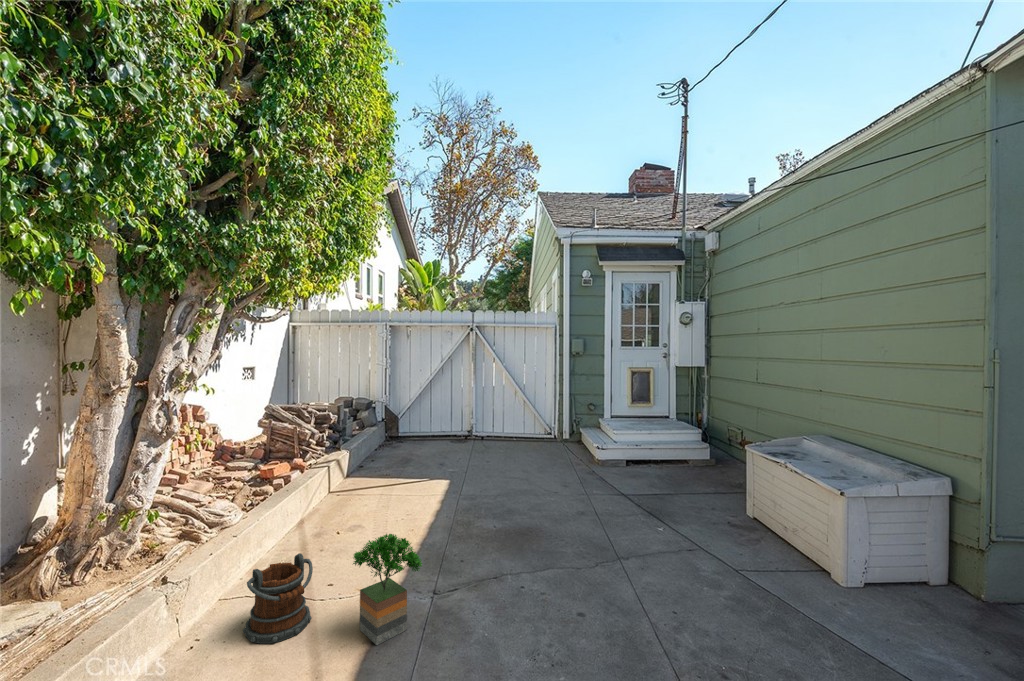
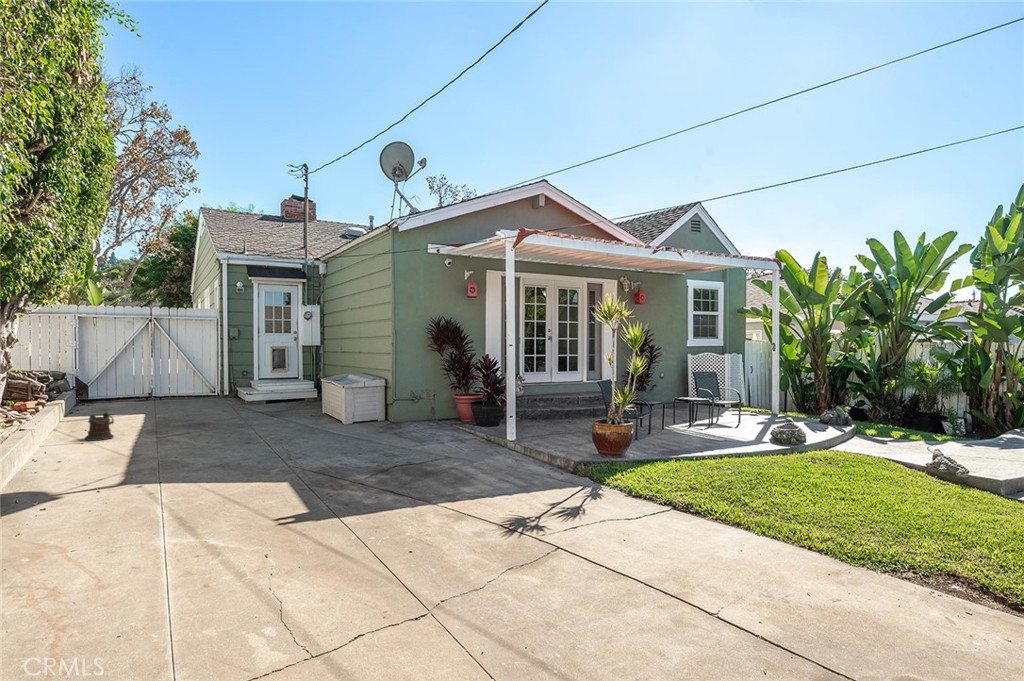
potted tree: present [353,534,422,645] -> none [134,401,166,437]

